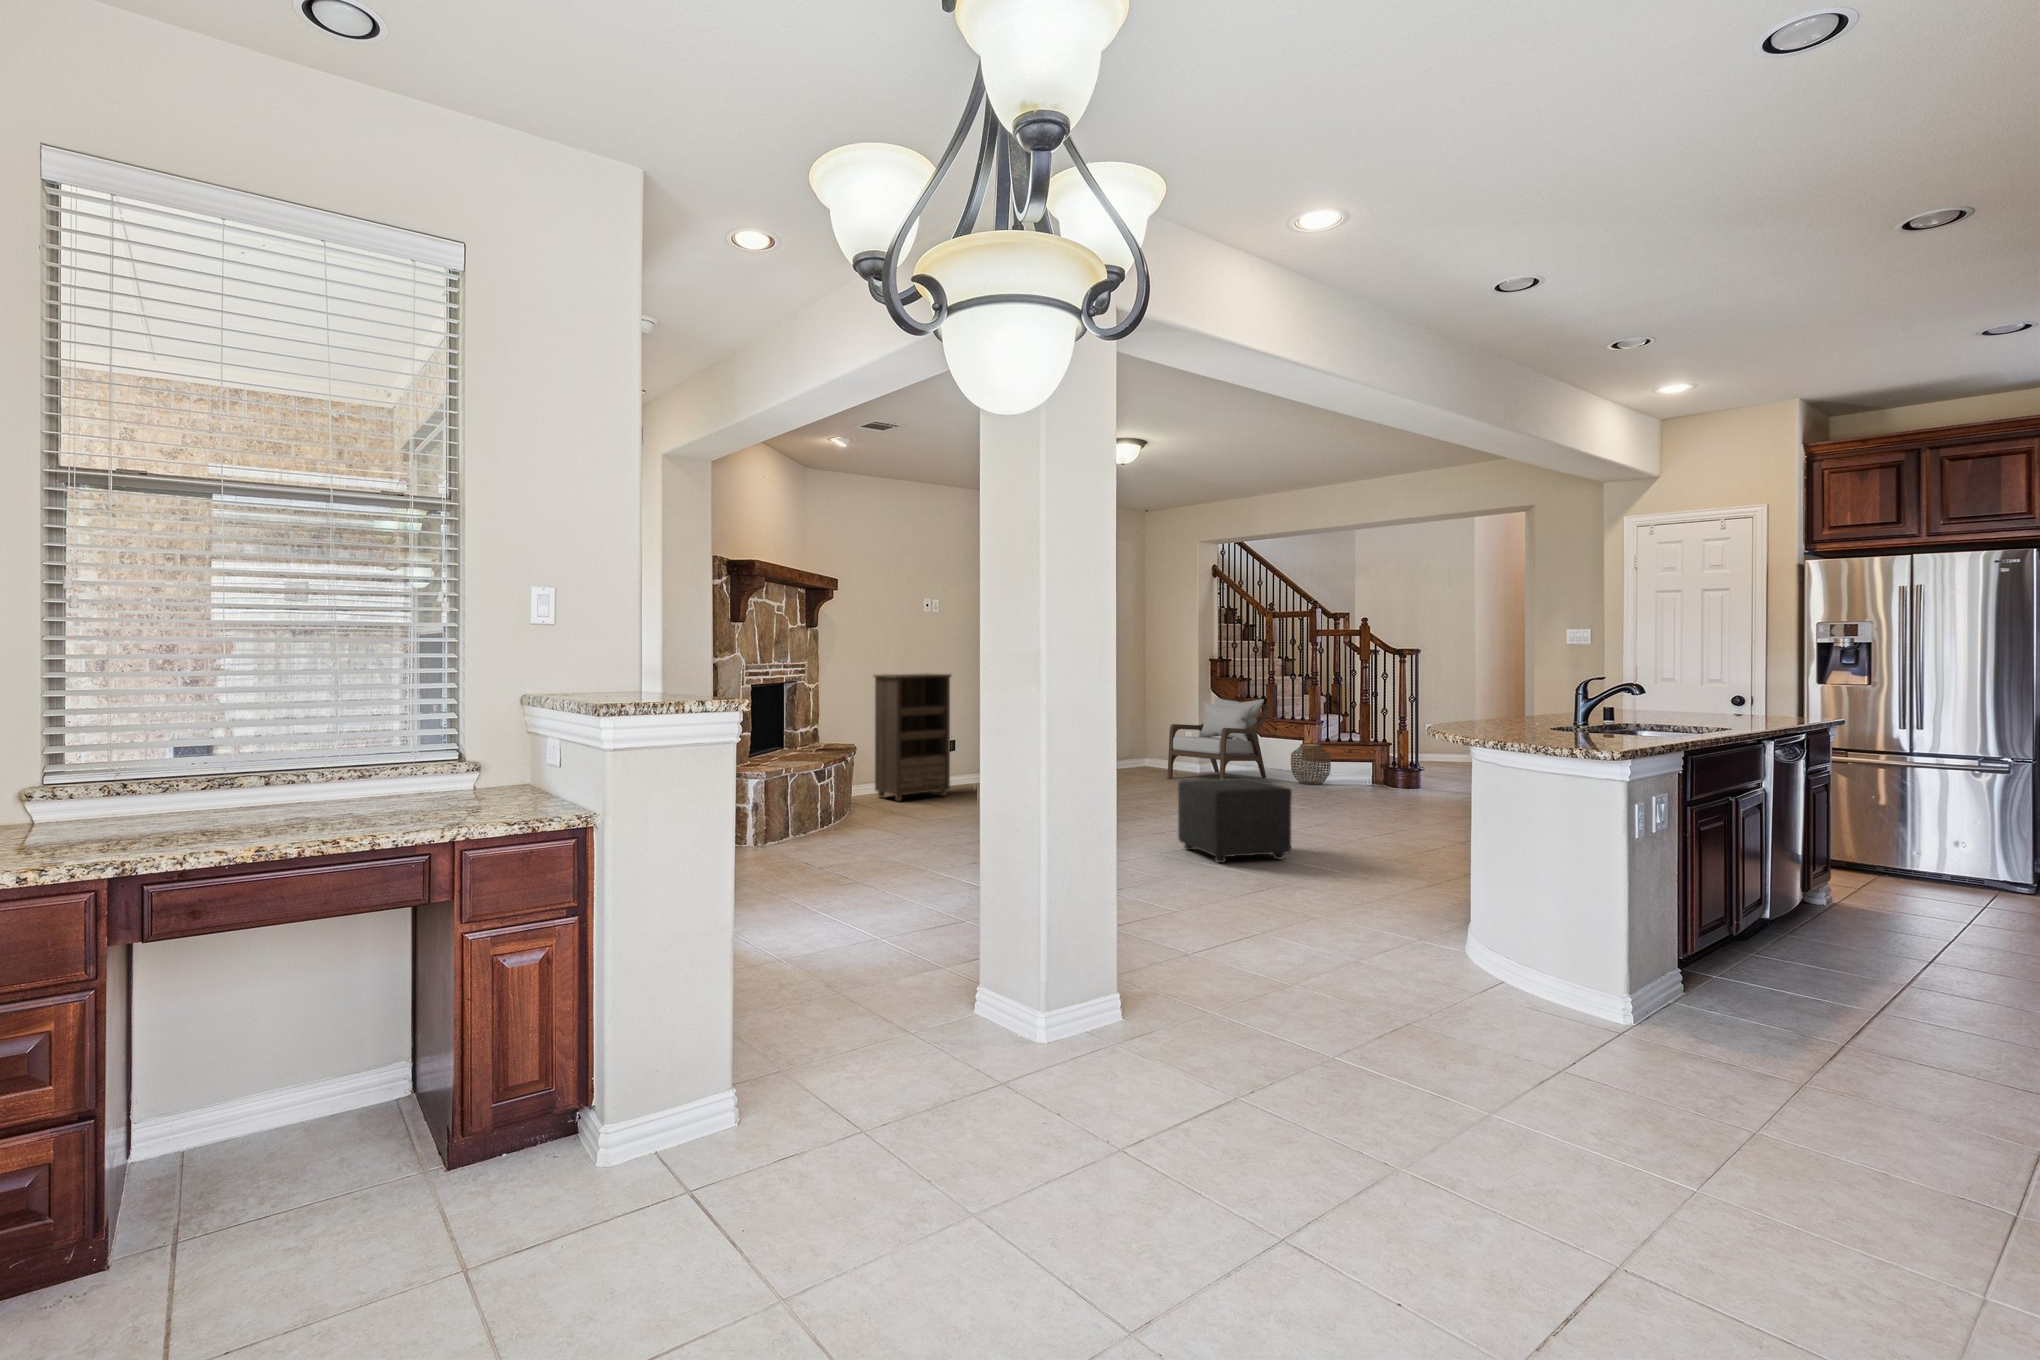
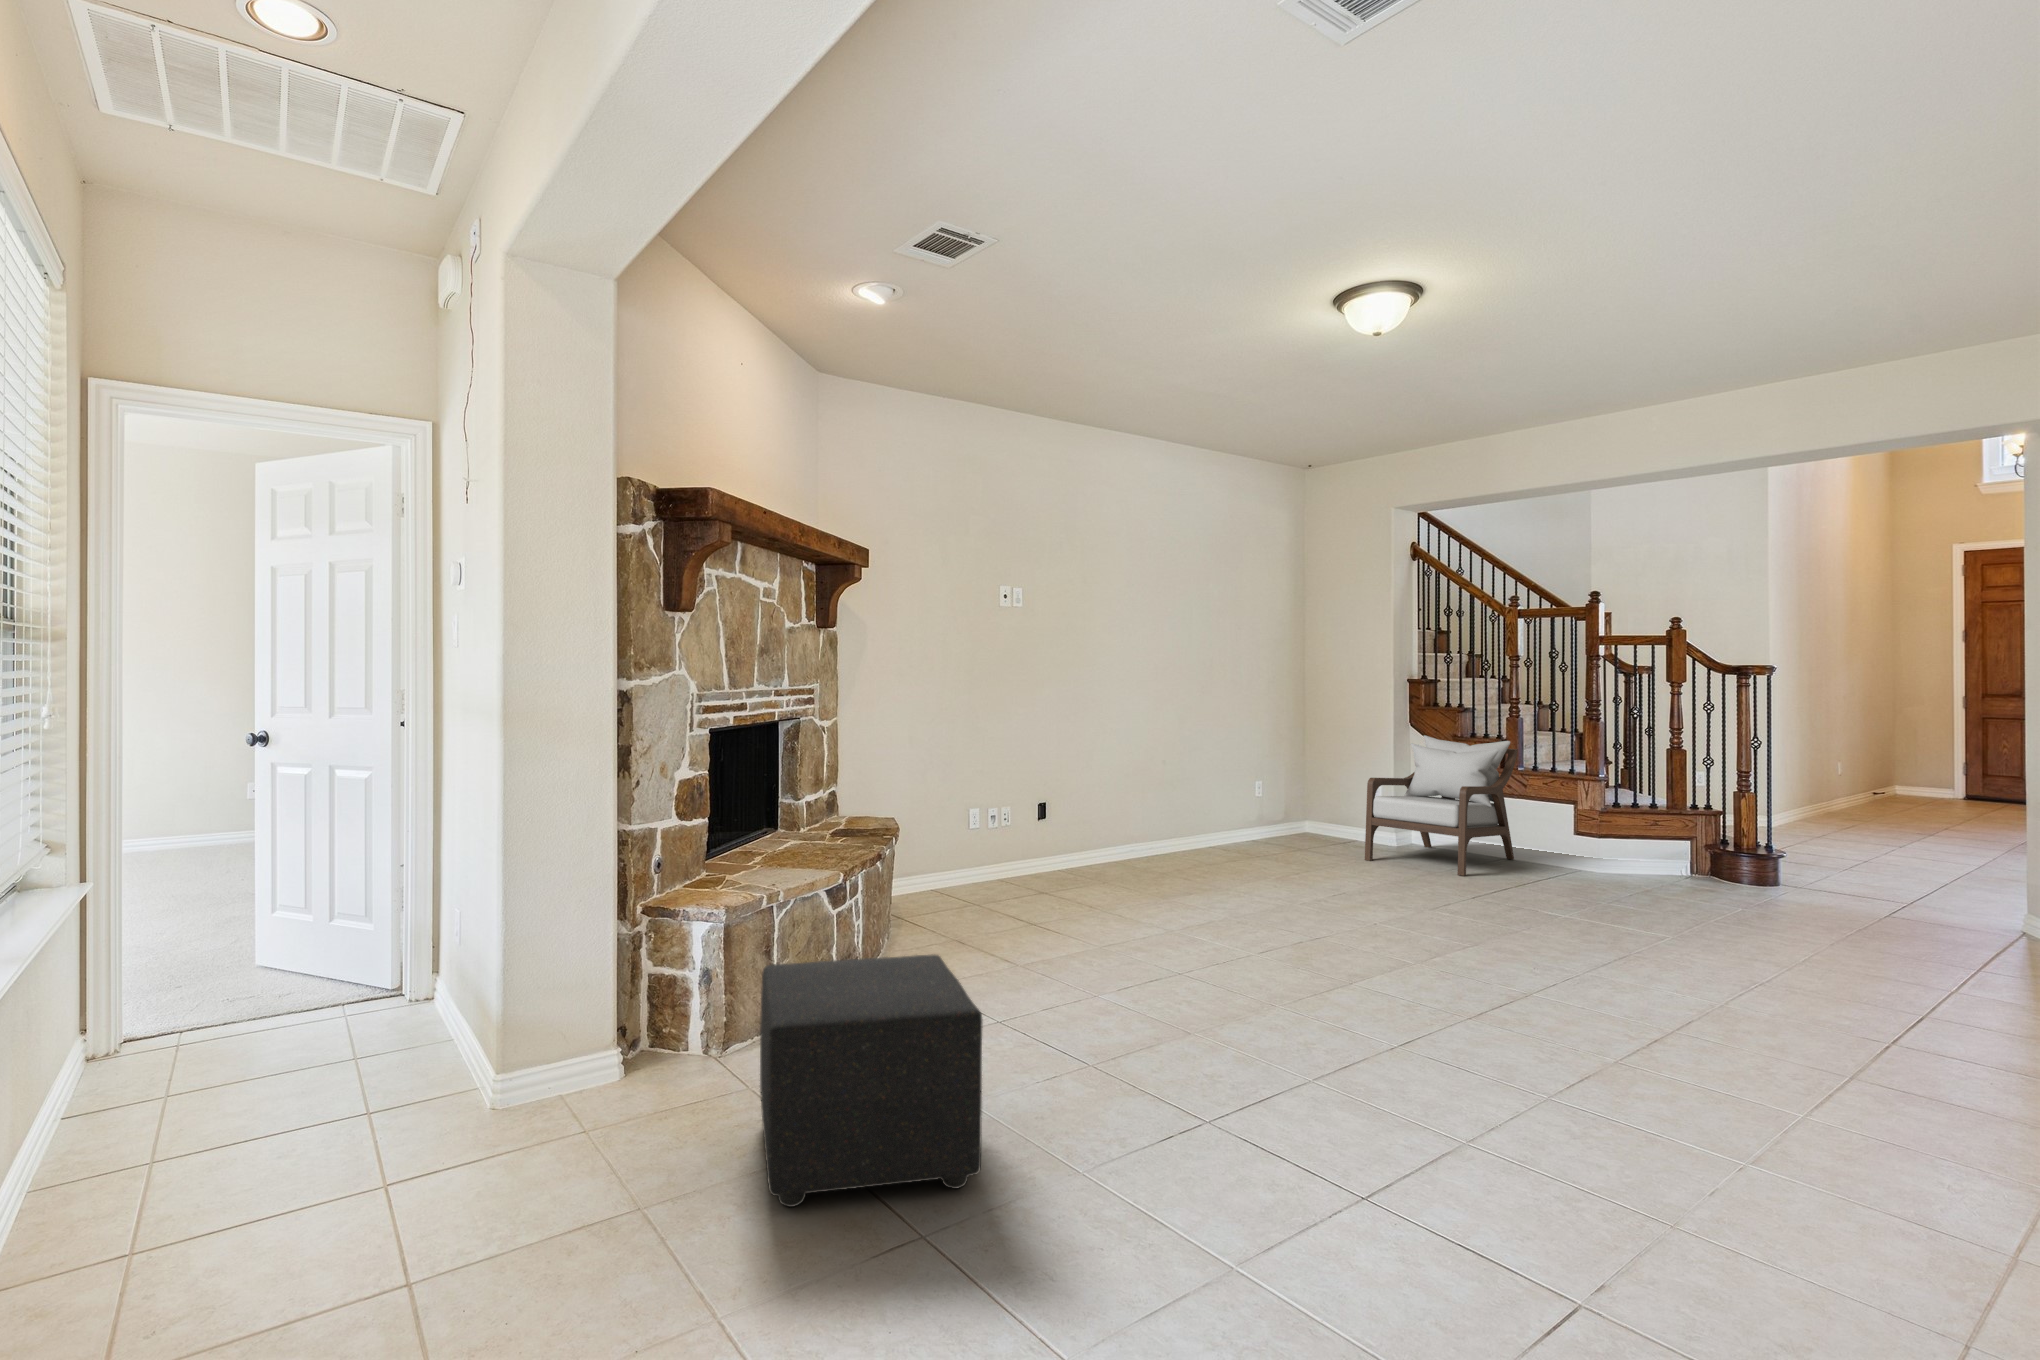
bookshelf: present [874,674,951,801] -> none [925,702,1050,912]
woven basket: present [1291,744,1331,785] -> none [1564,811,1632,877]
ottoman: present [1178,778,1292,863] -> present [760,955,982,1207]

